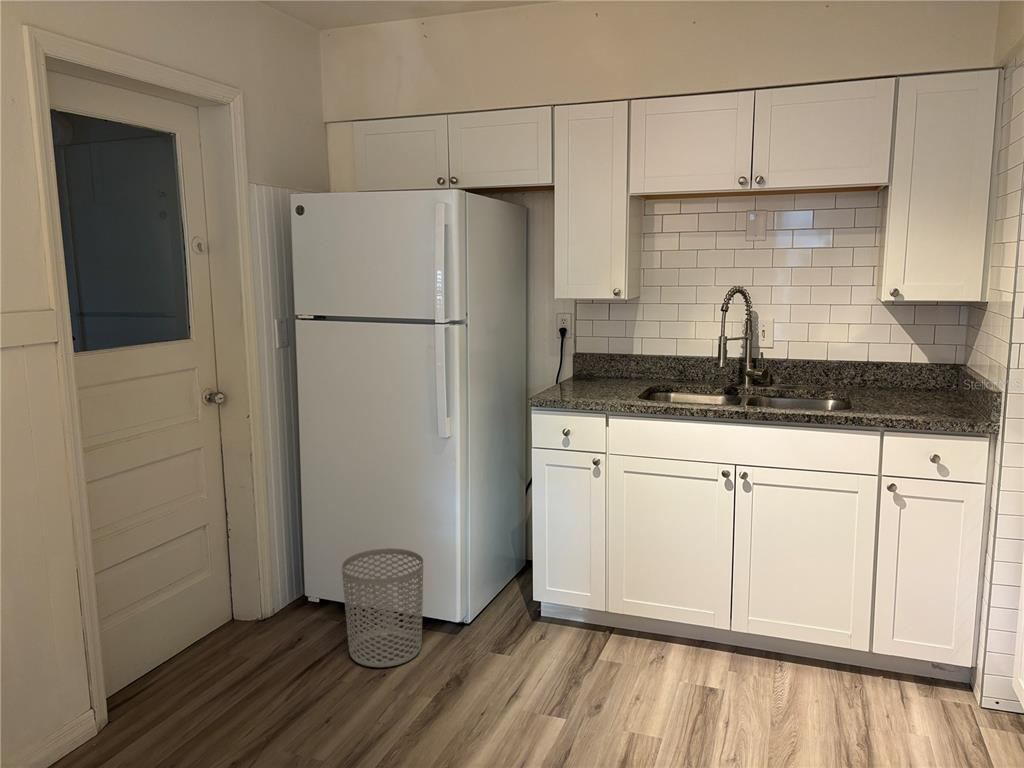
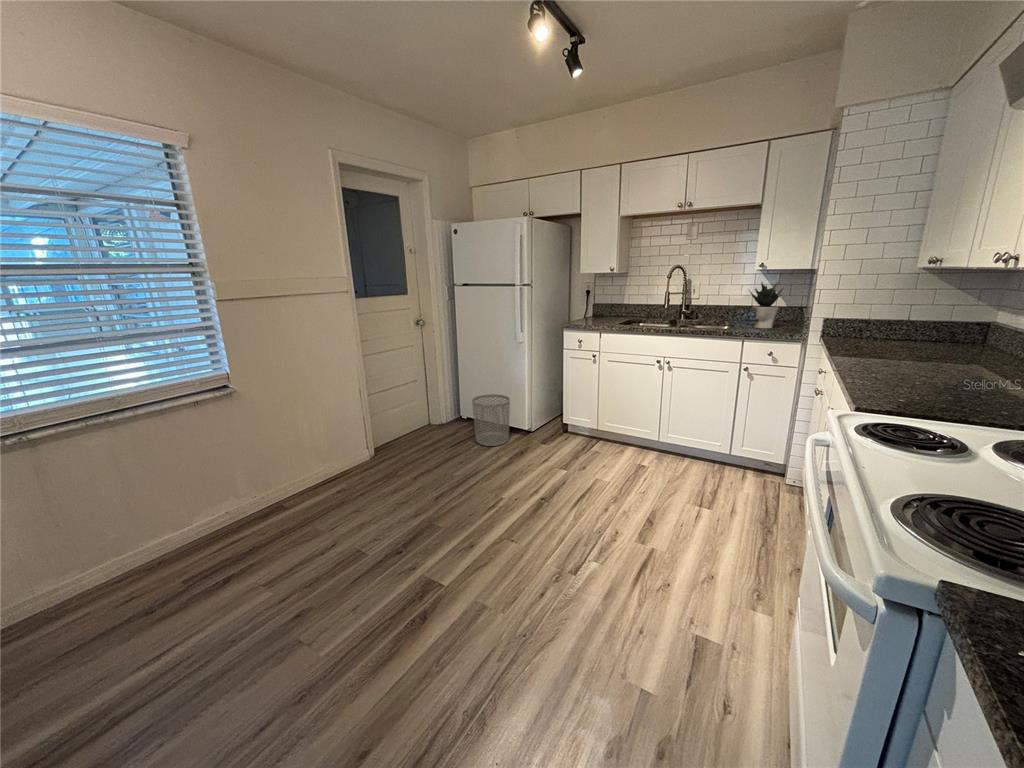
potted plant: none [876,320,940,408] -> present [749,281,783,328]

